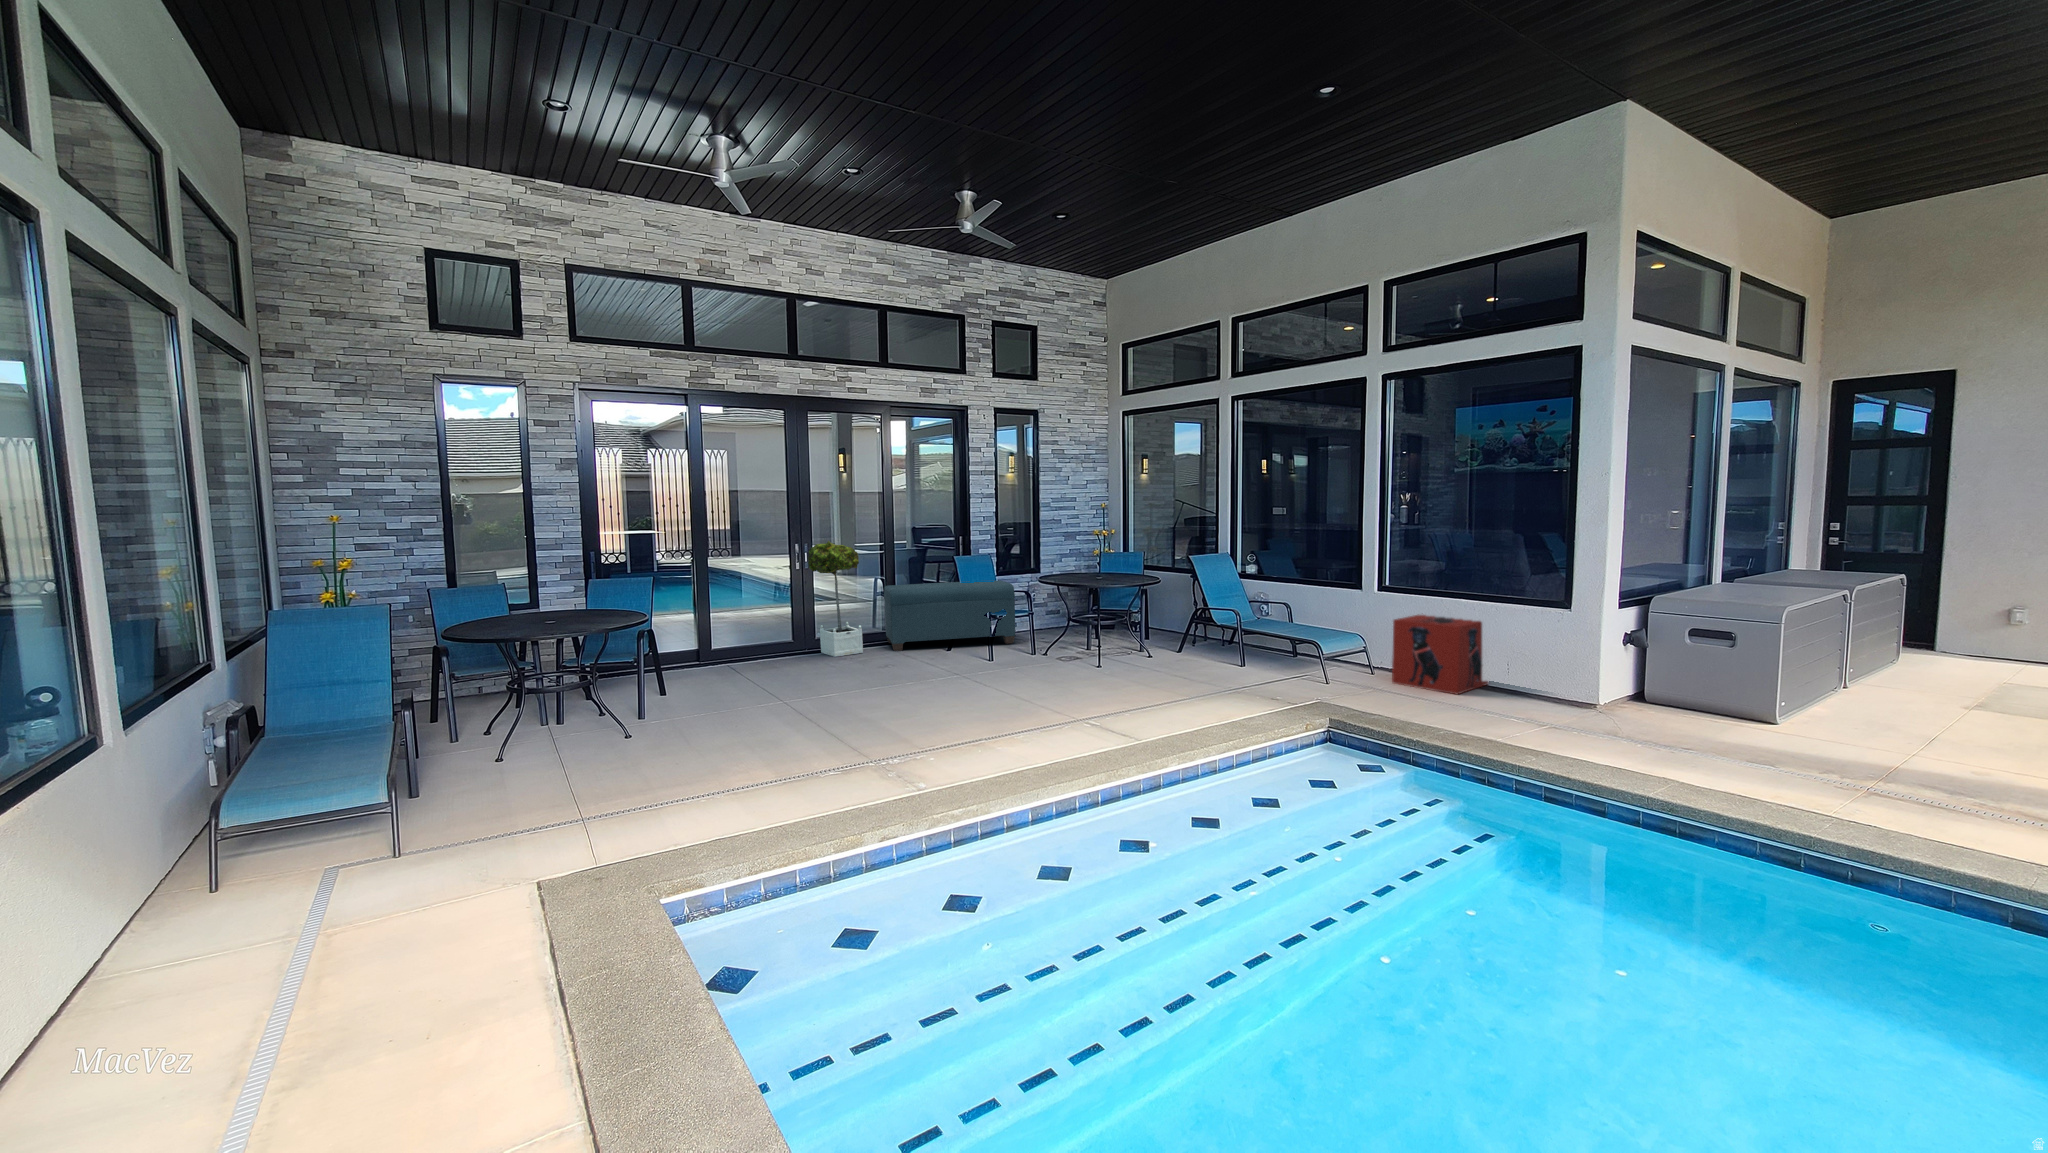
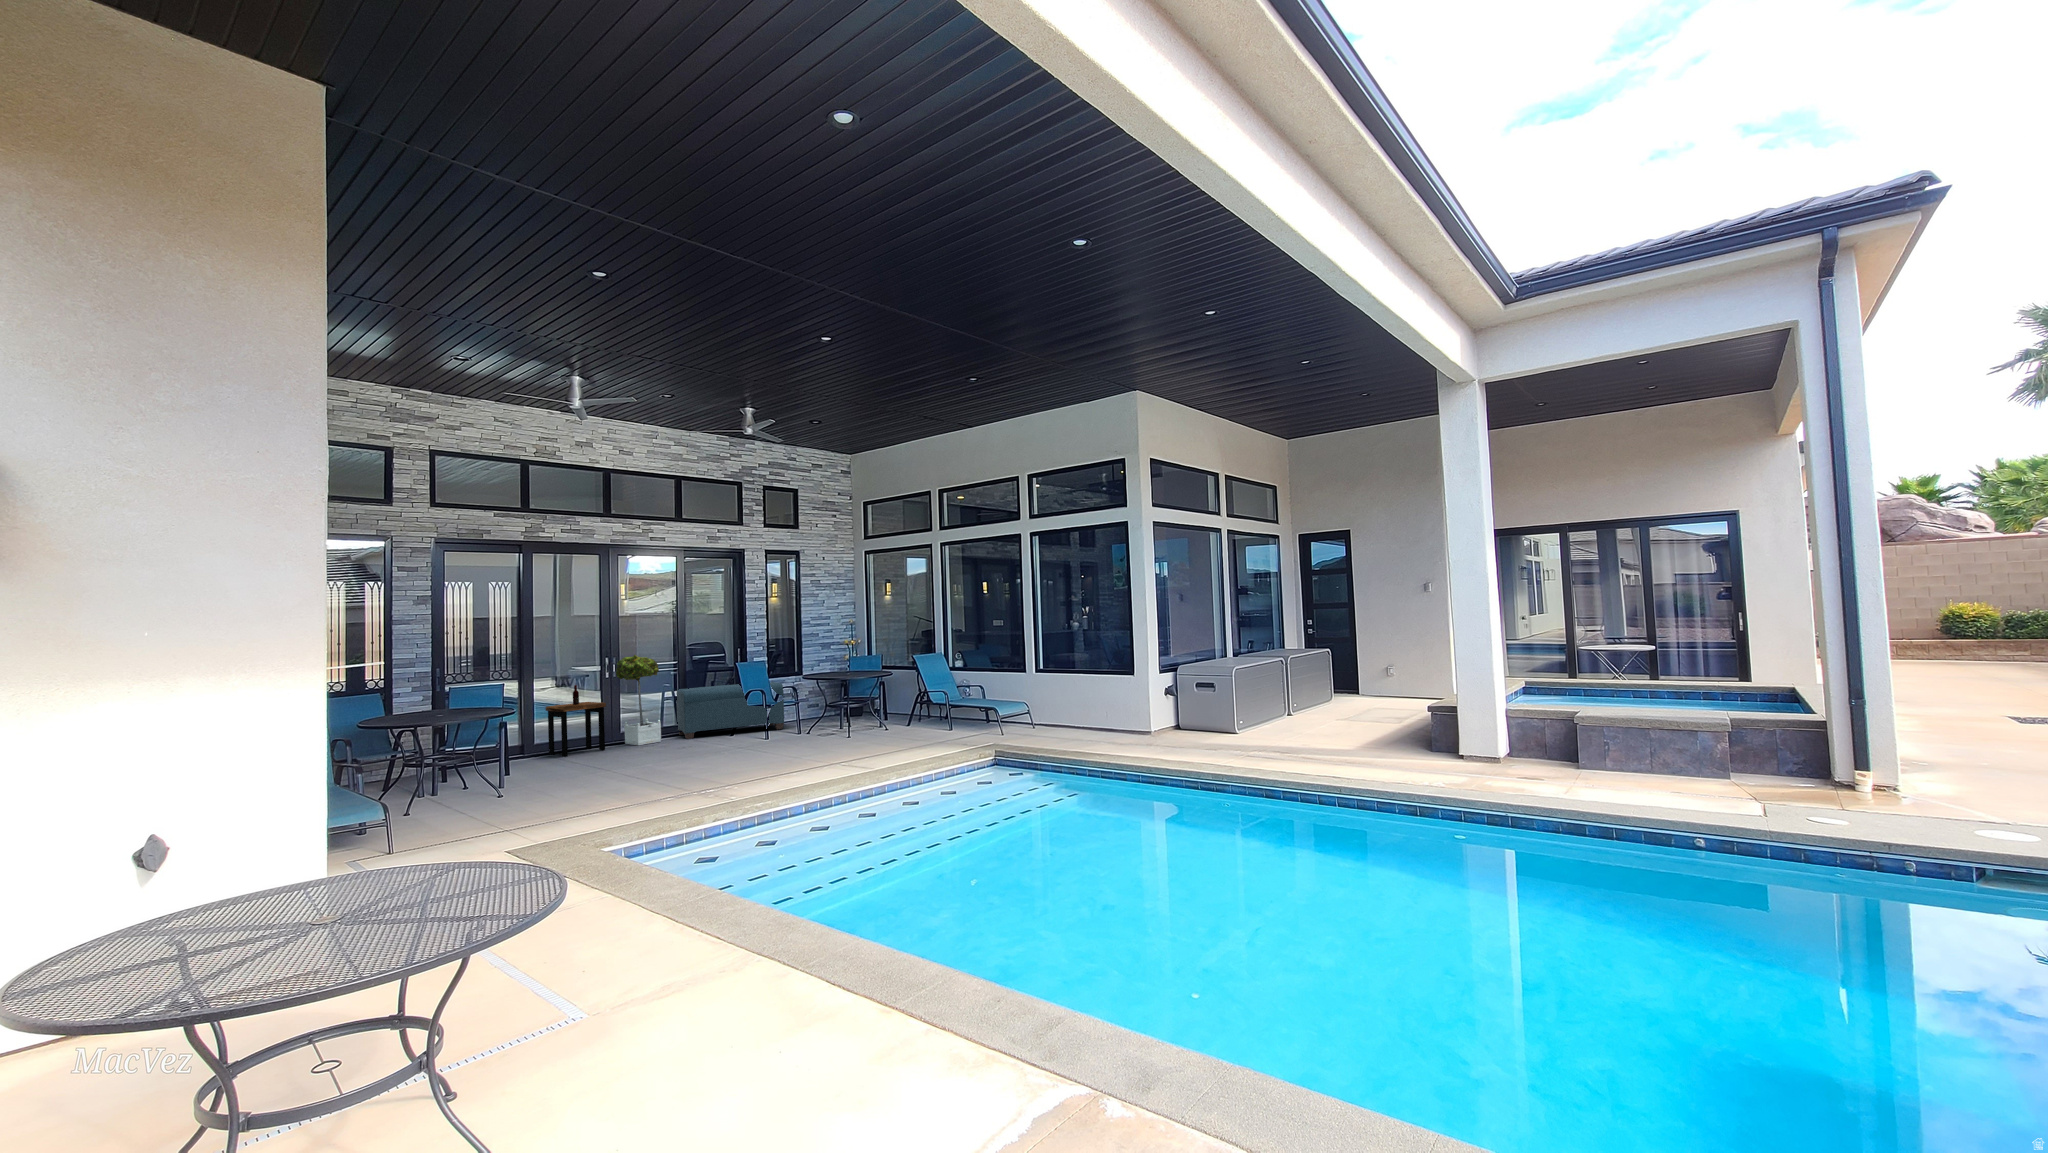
side table: none [723,578,793,669] -> present [546,685,606,757]
storage box: present [1392,615,1488,694] -> none [1041,686,1101,735]

